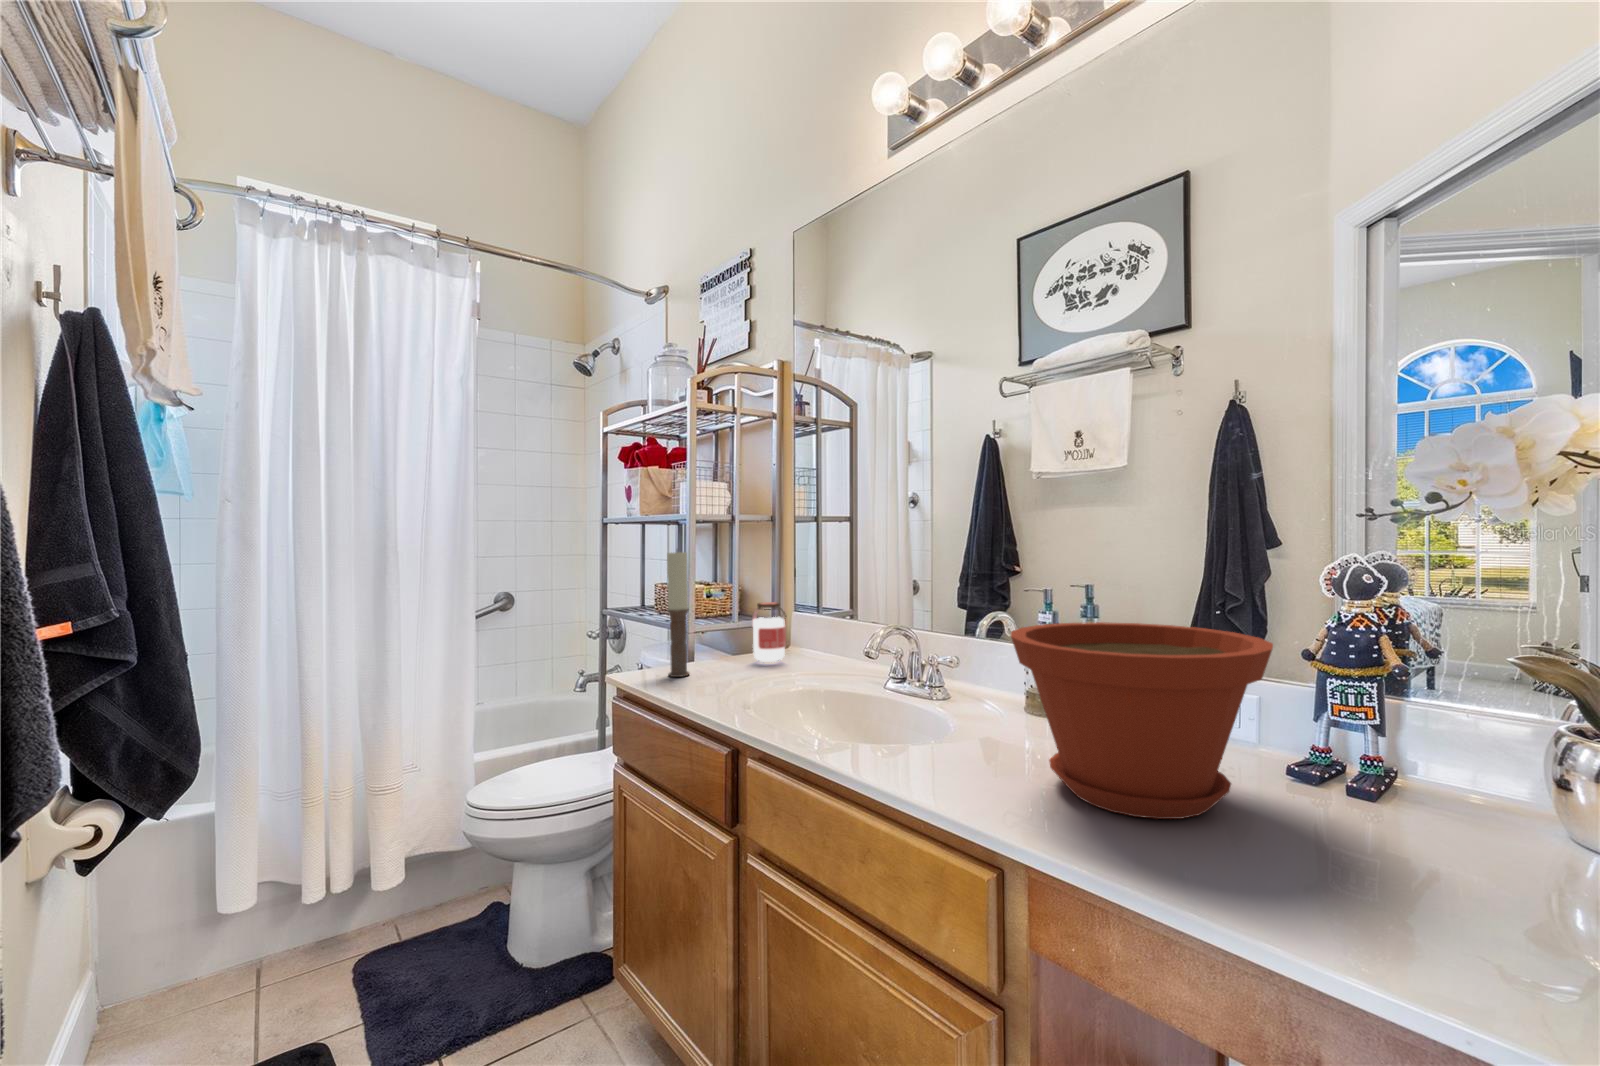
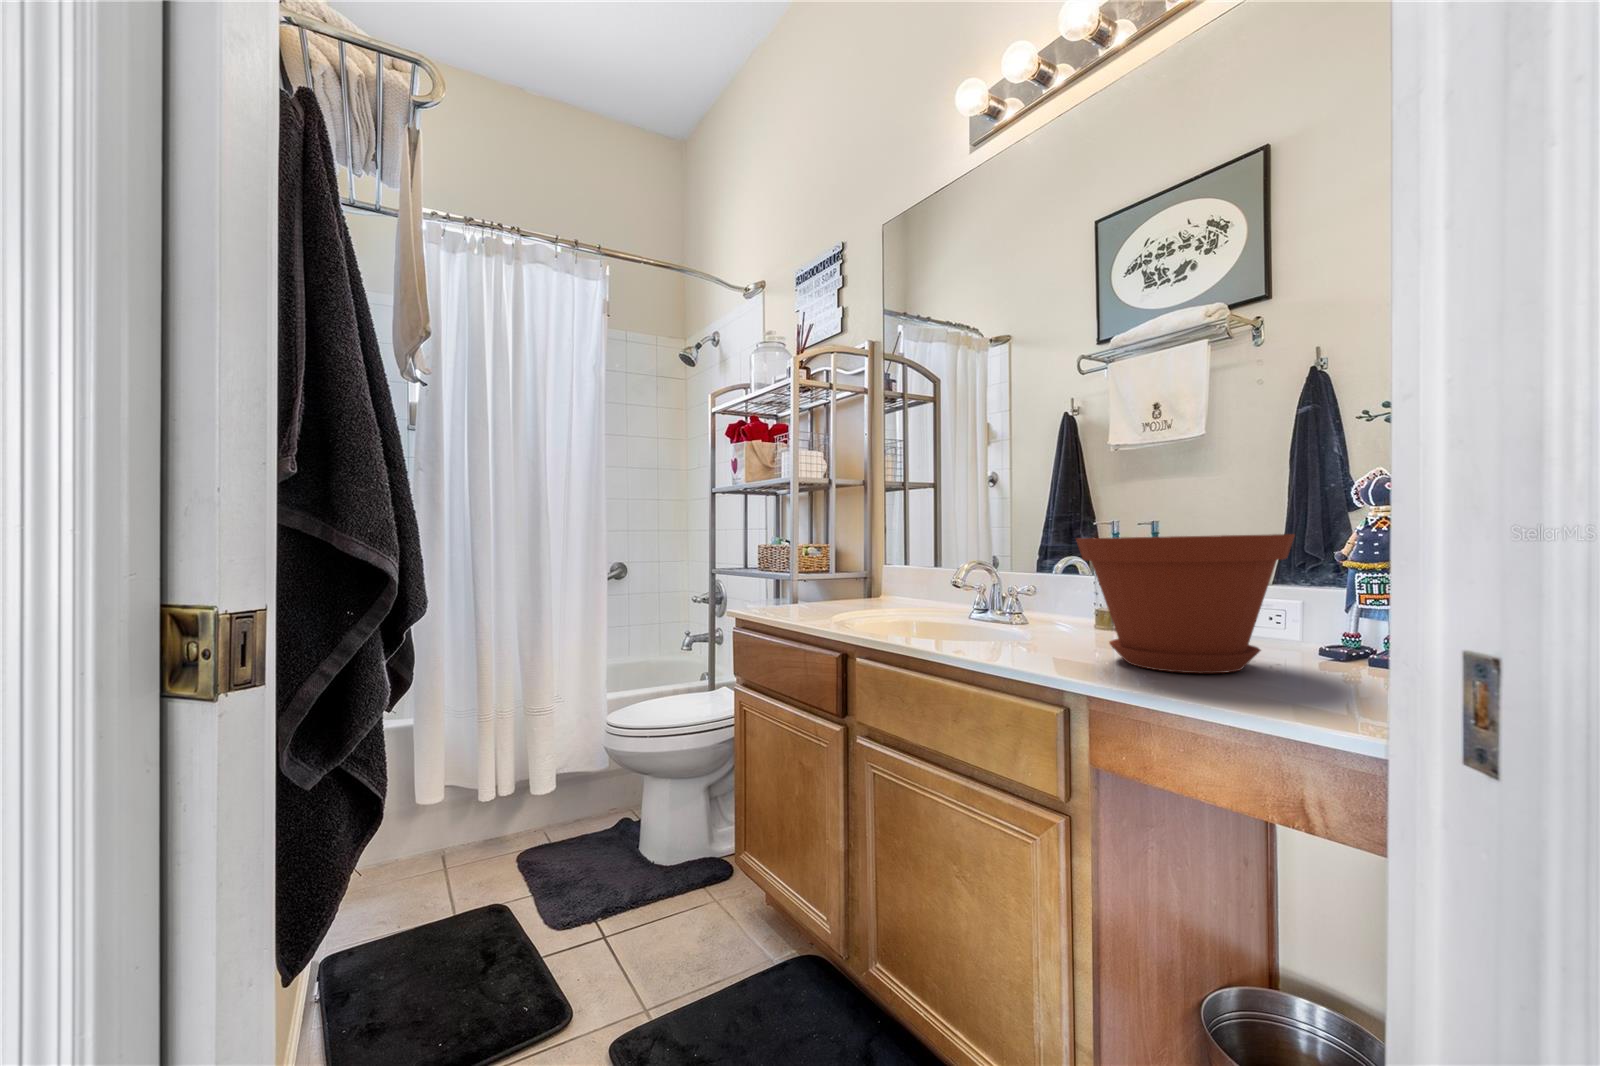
candle: present [667,552,689,677] -> none [778,502,798,612]
jar: present [752,602,786,662] -> none [850,553,880,605]

